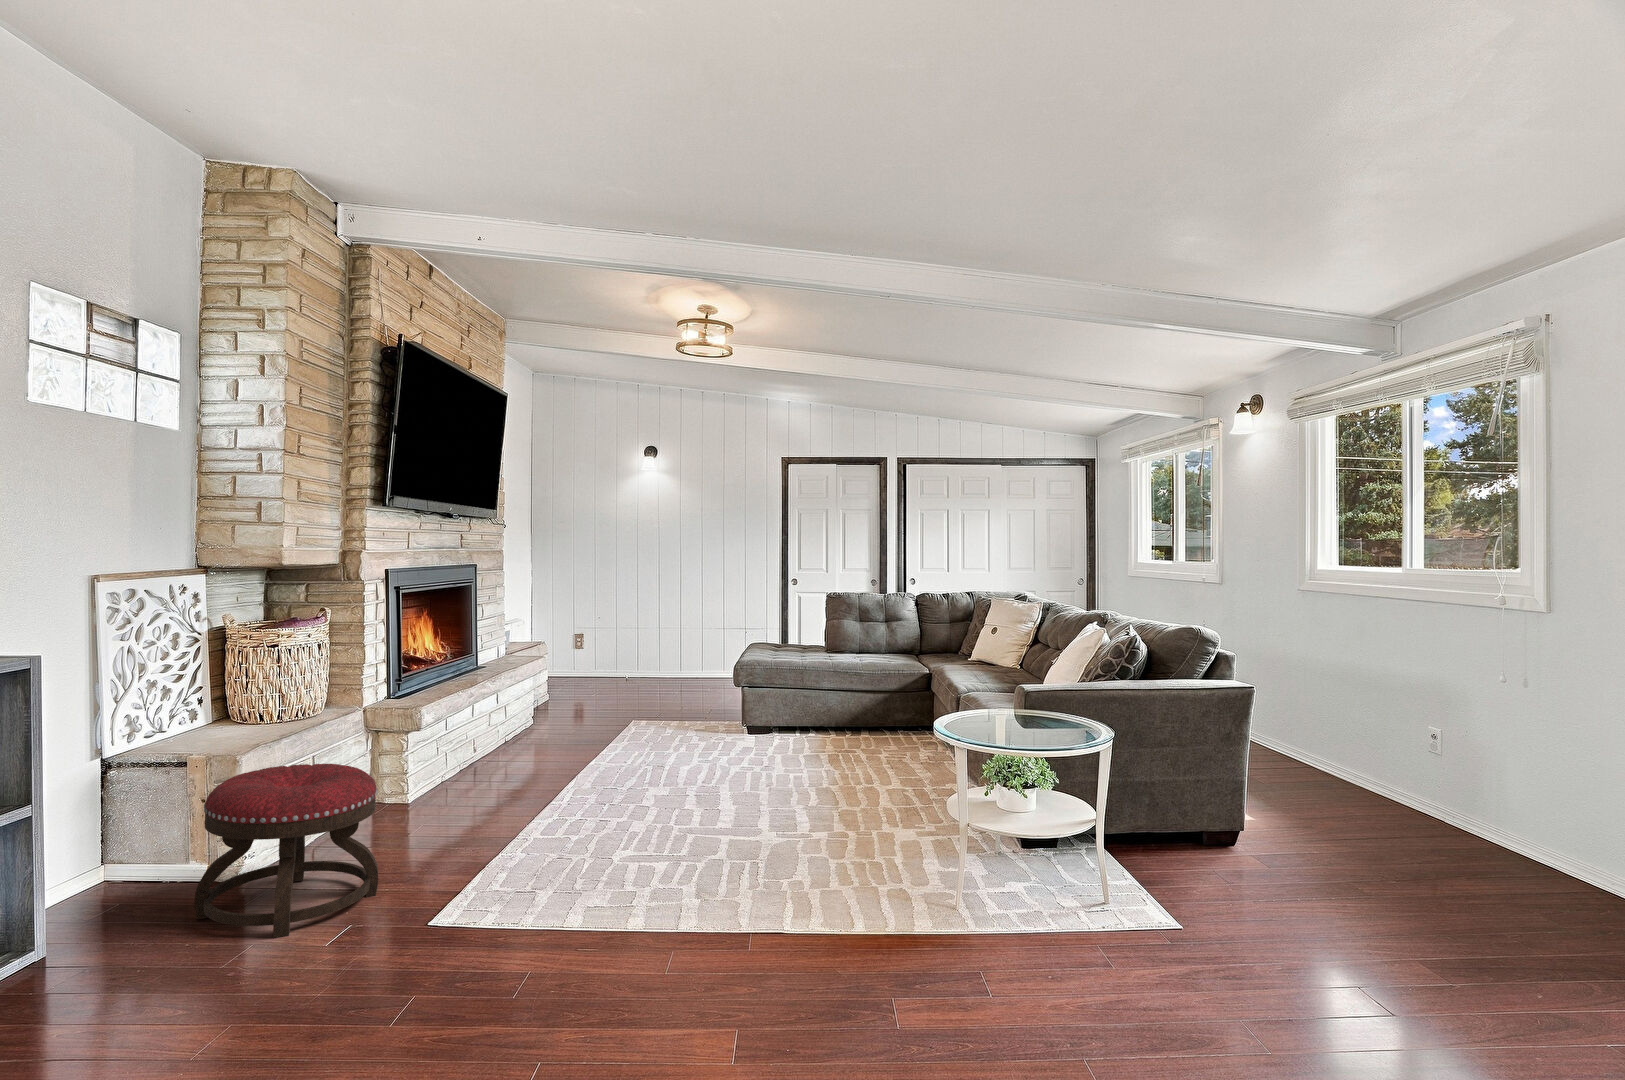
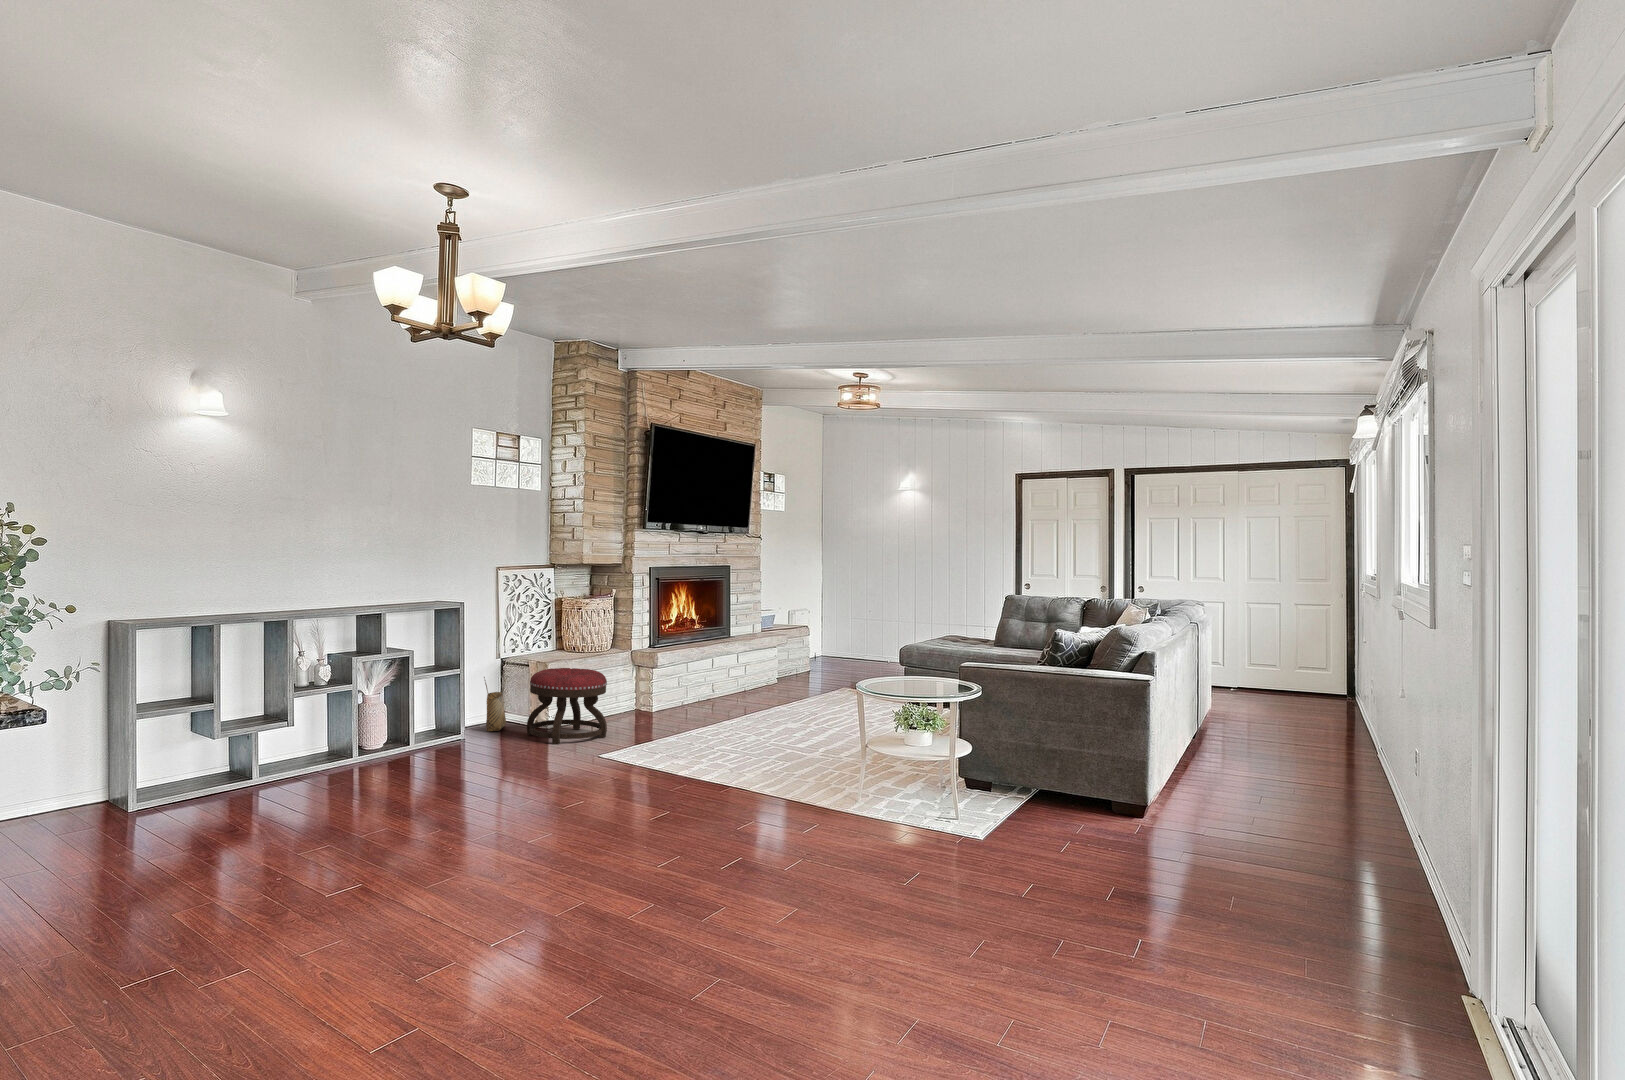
woven basket: none [71,796,134,925] -> present [484,676,507,731]

